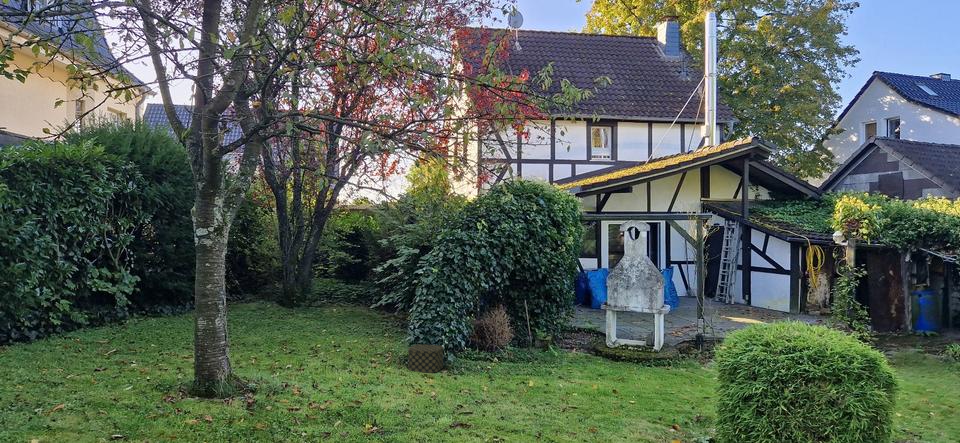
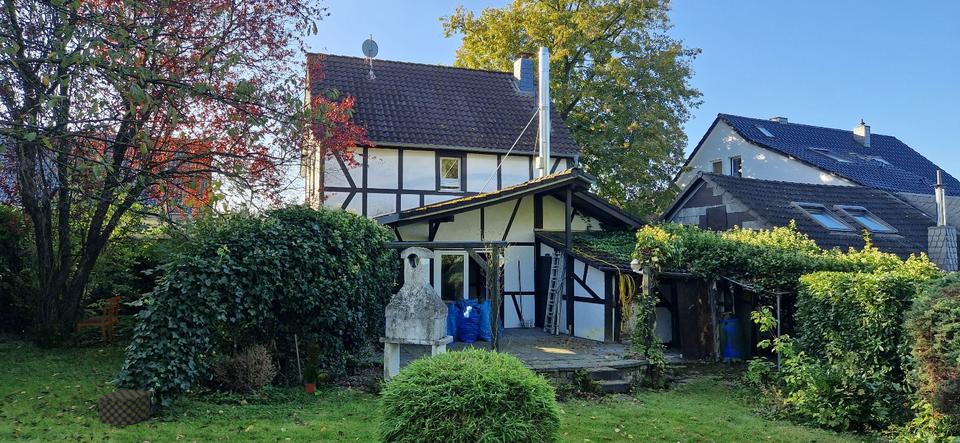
chair: none [308,264,334,309] -> present [78,296,121,346]
potted plant: none [534,302,557,352] -> present [302,338,320,392]

